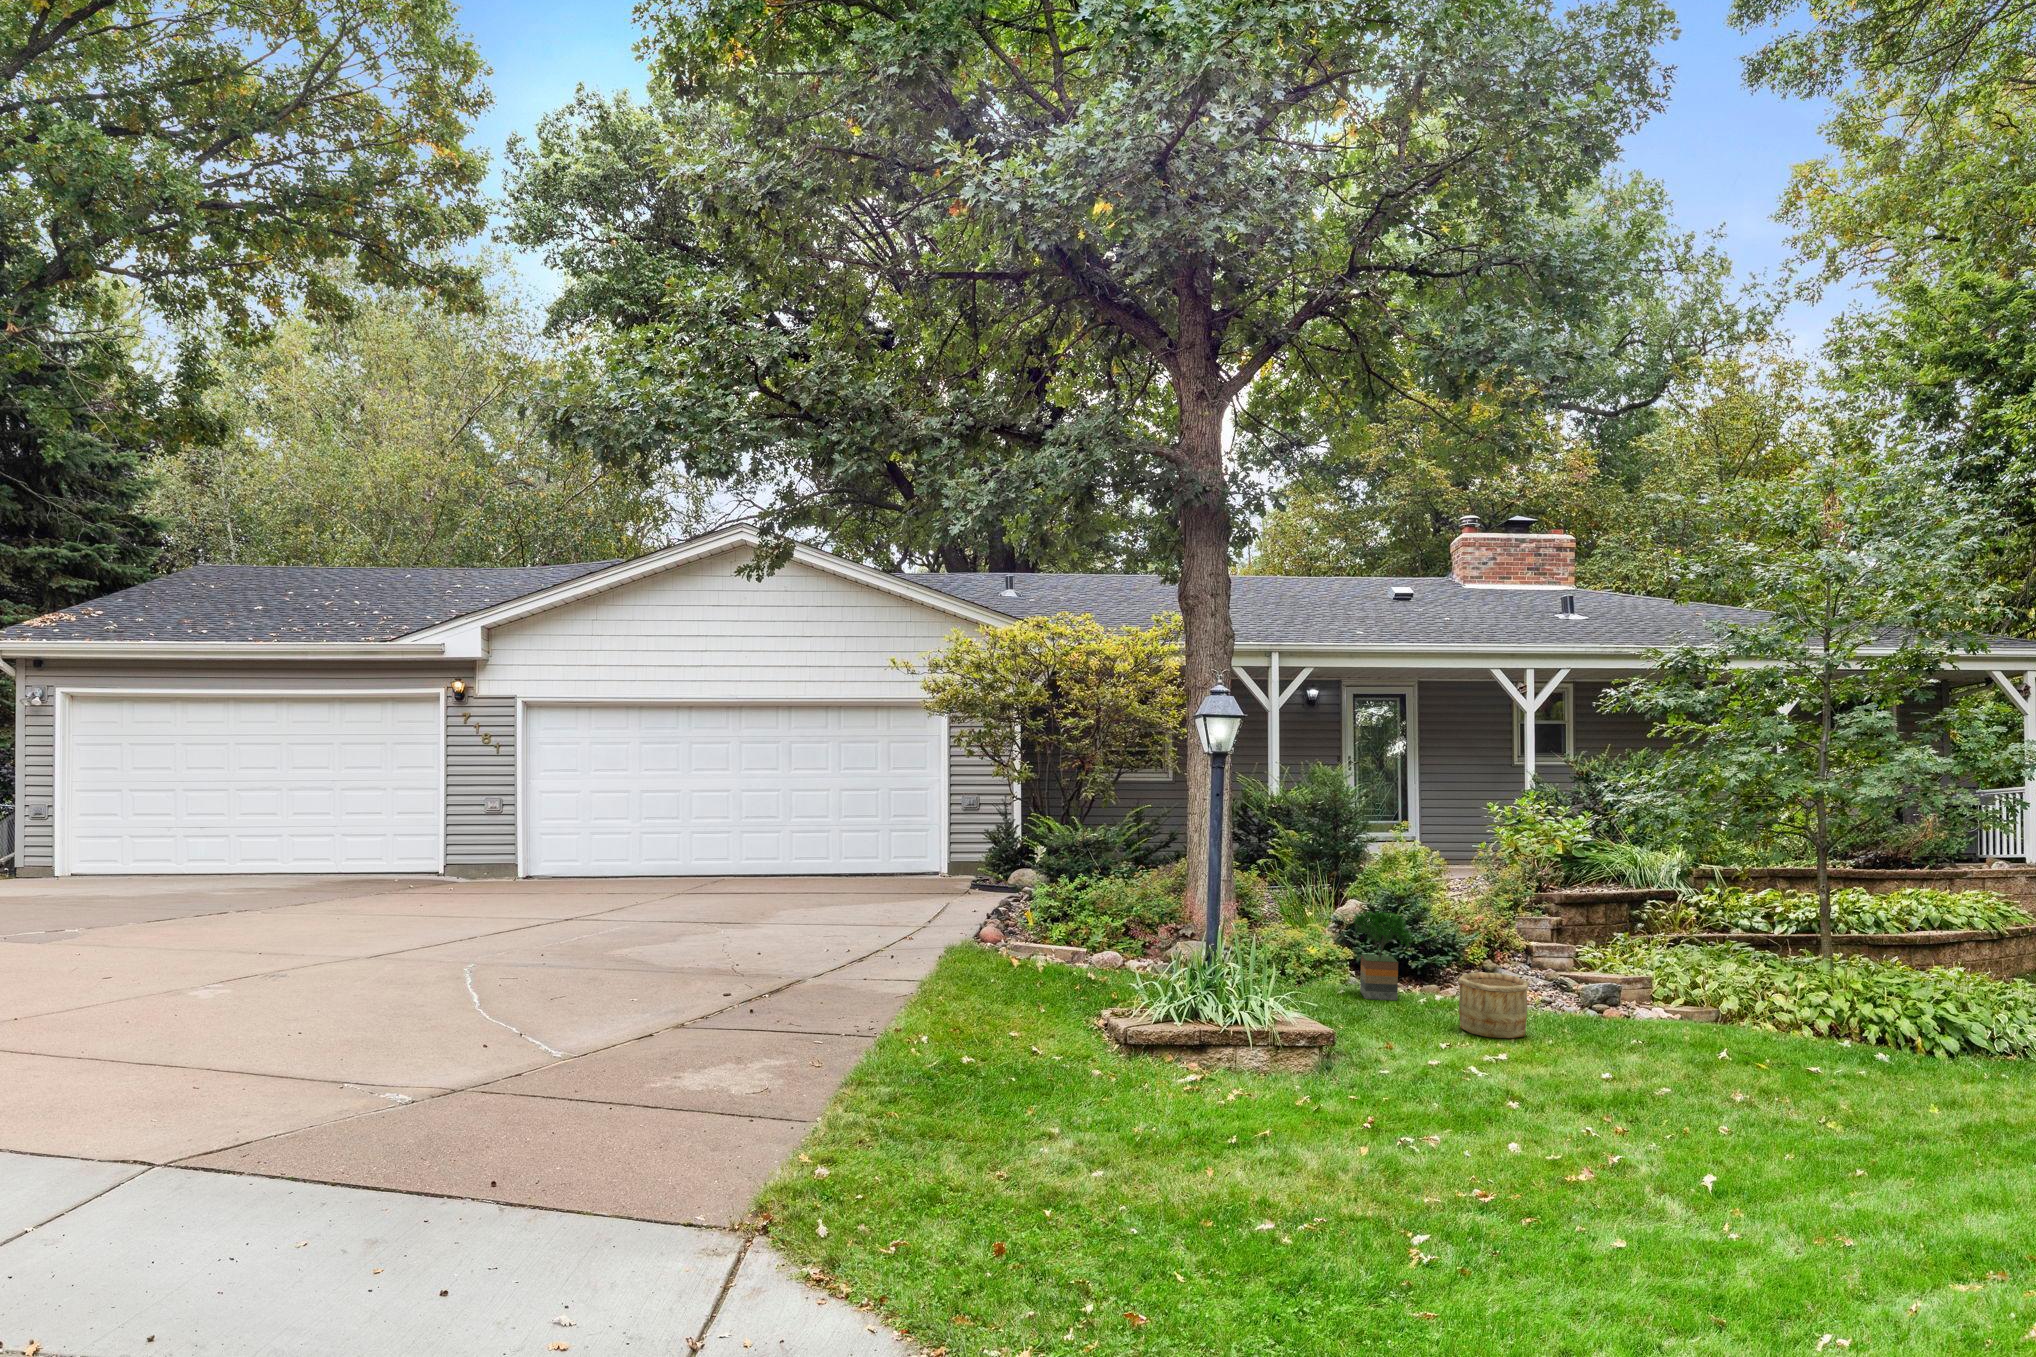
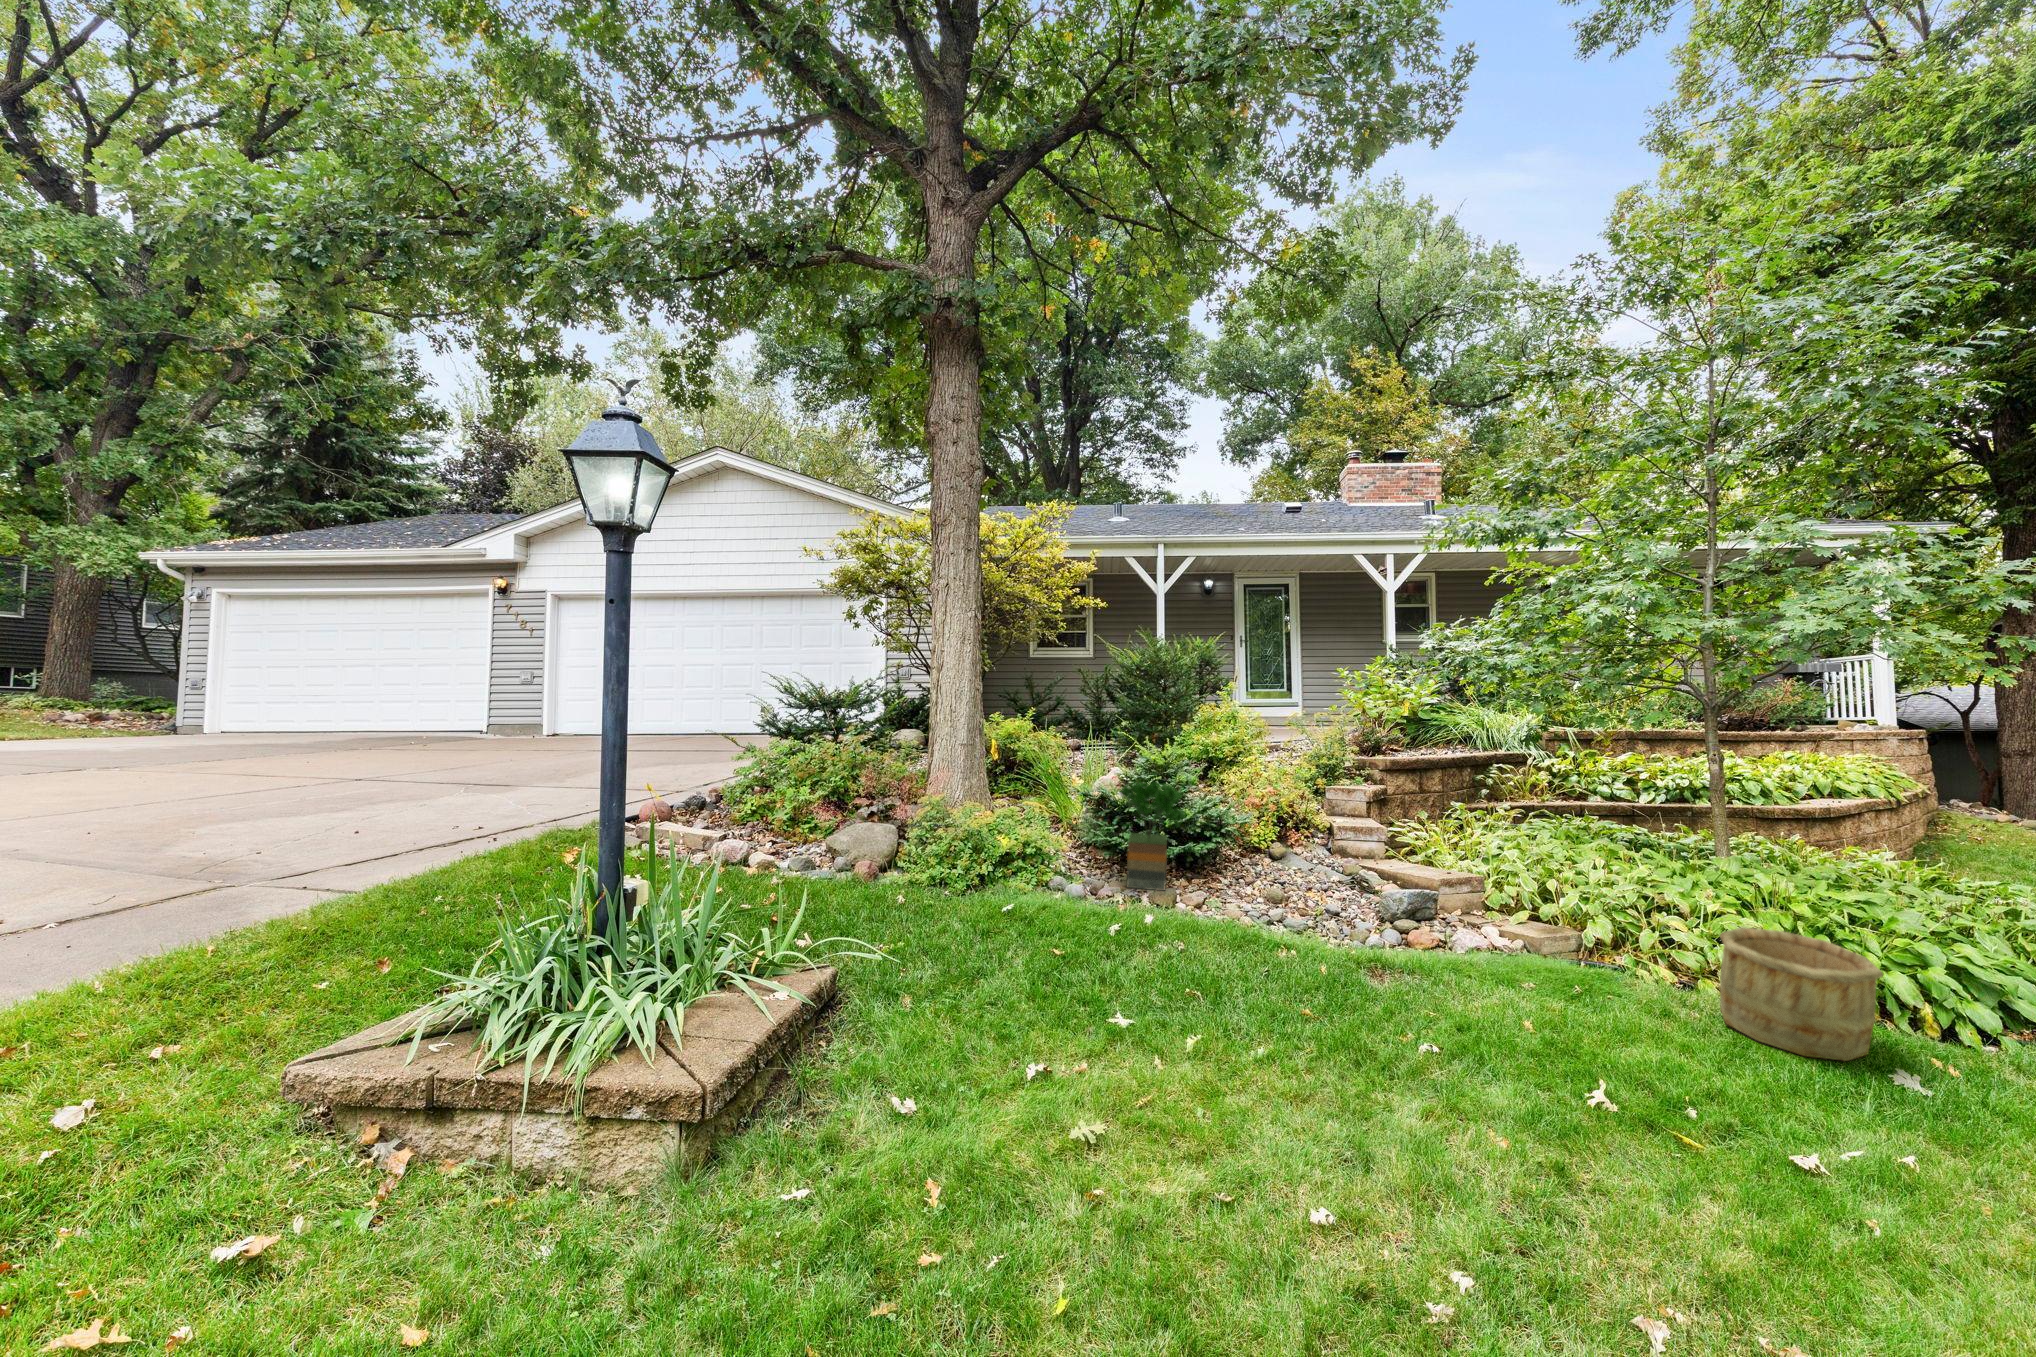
wooden bucket: present [1458,972,1529,1038] -> present [1720,927,1883,1061]

